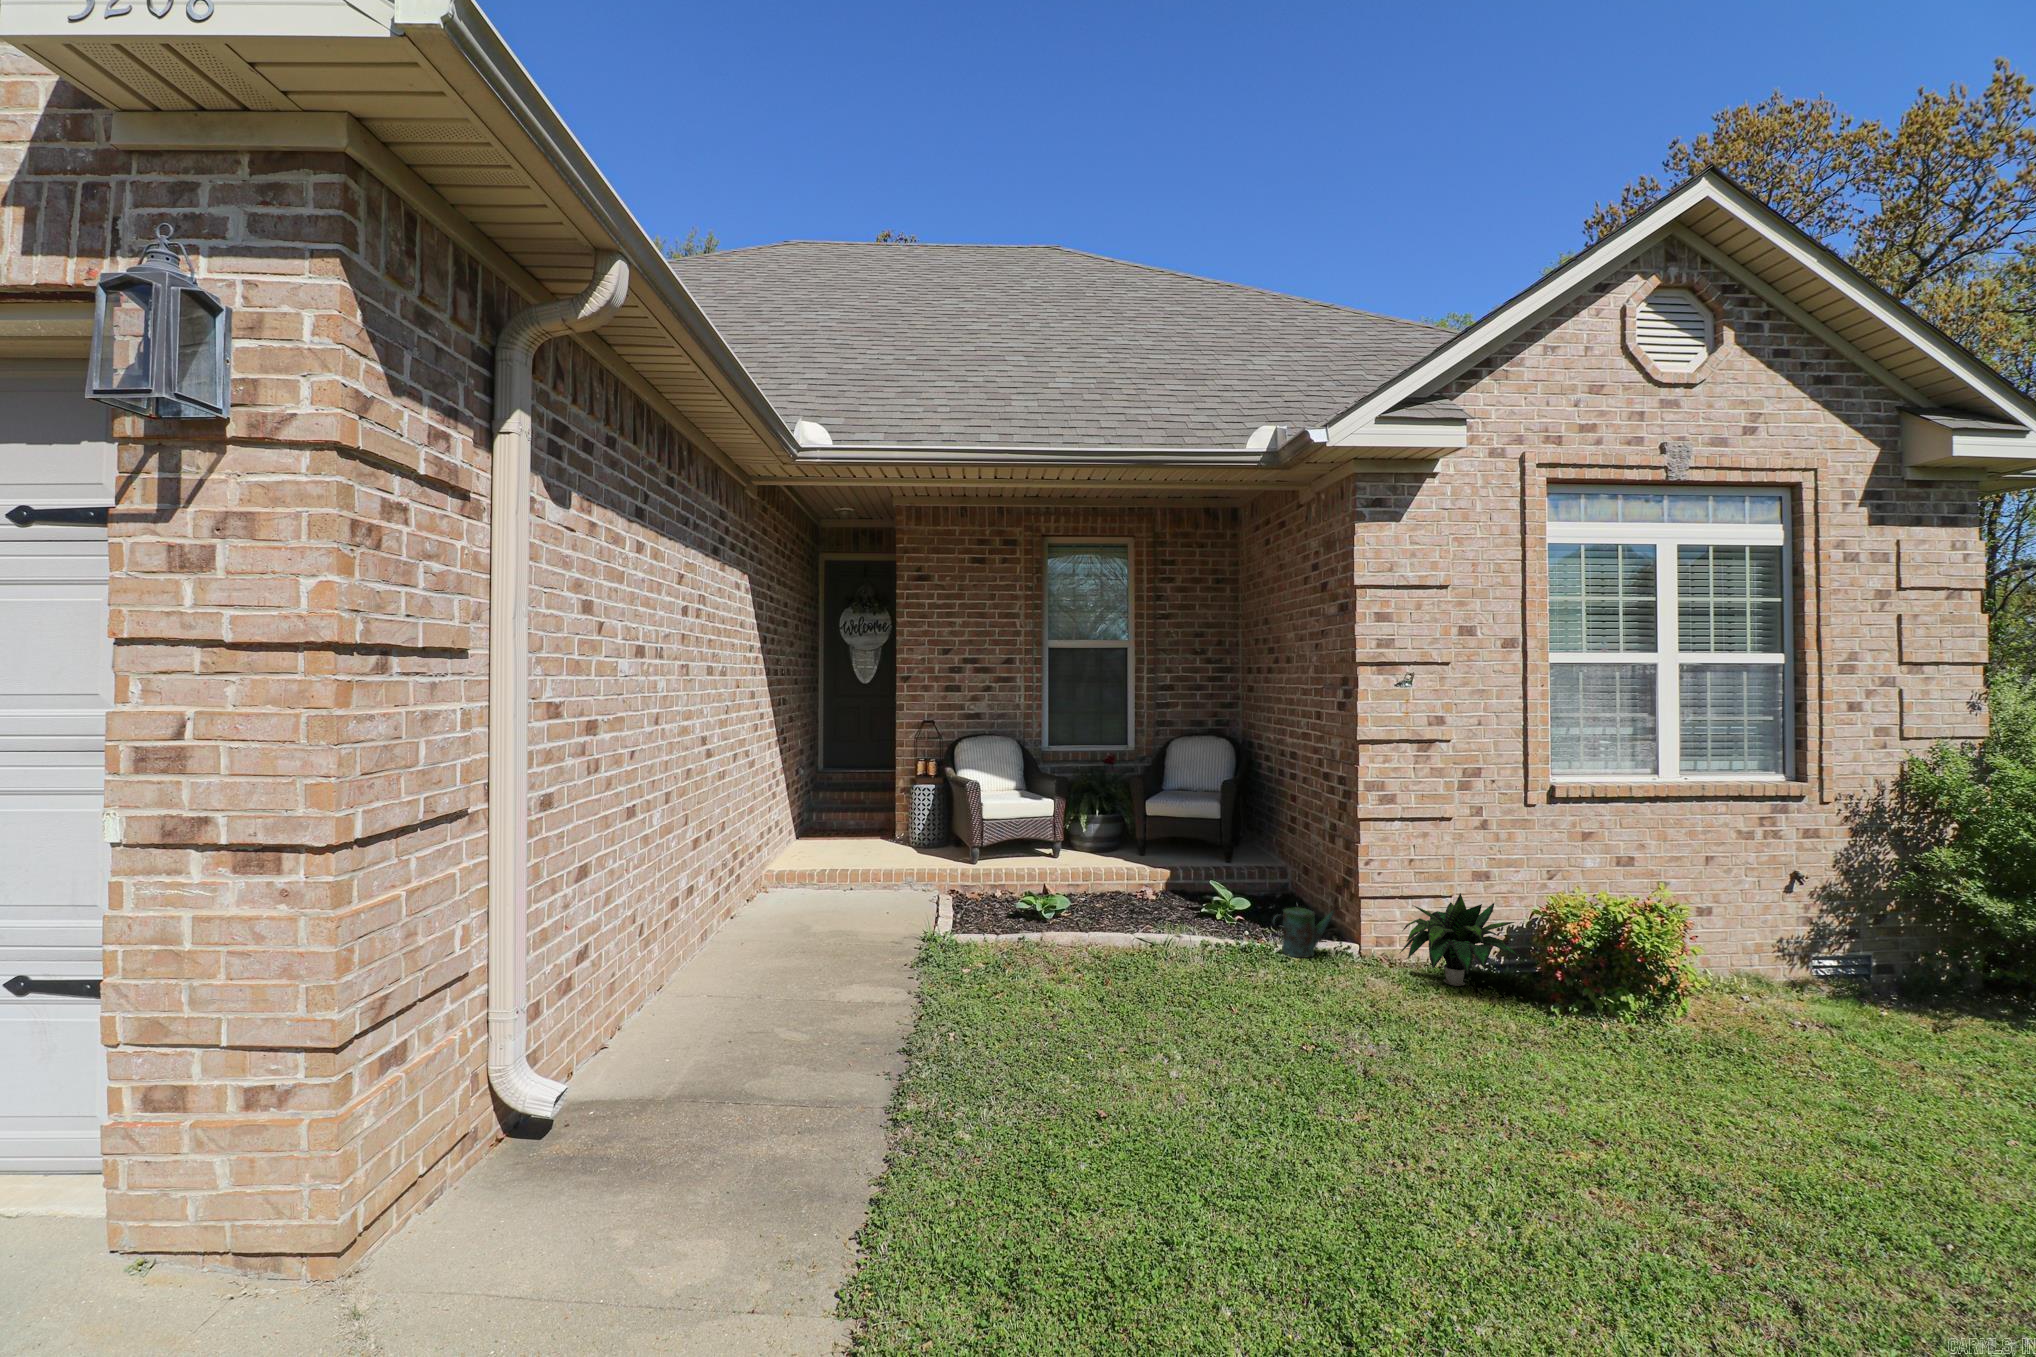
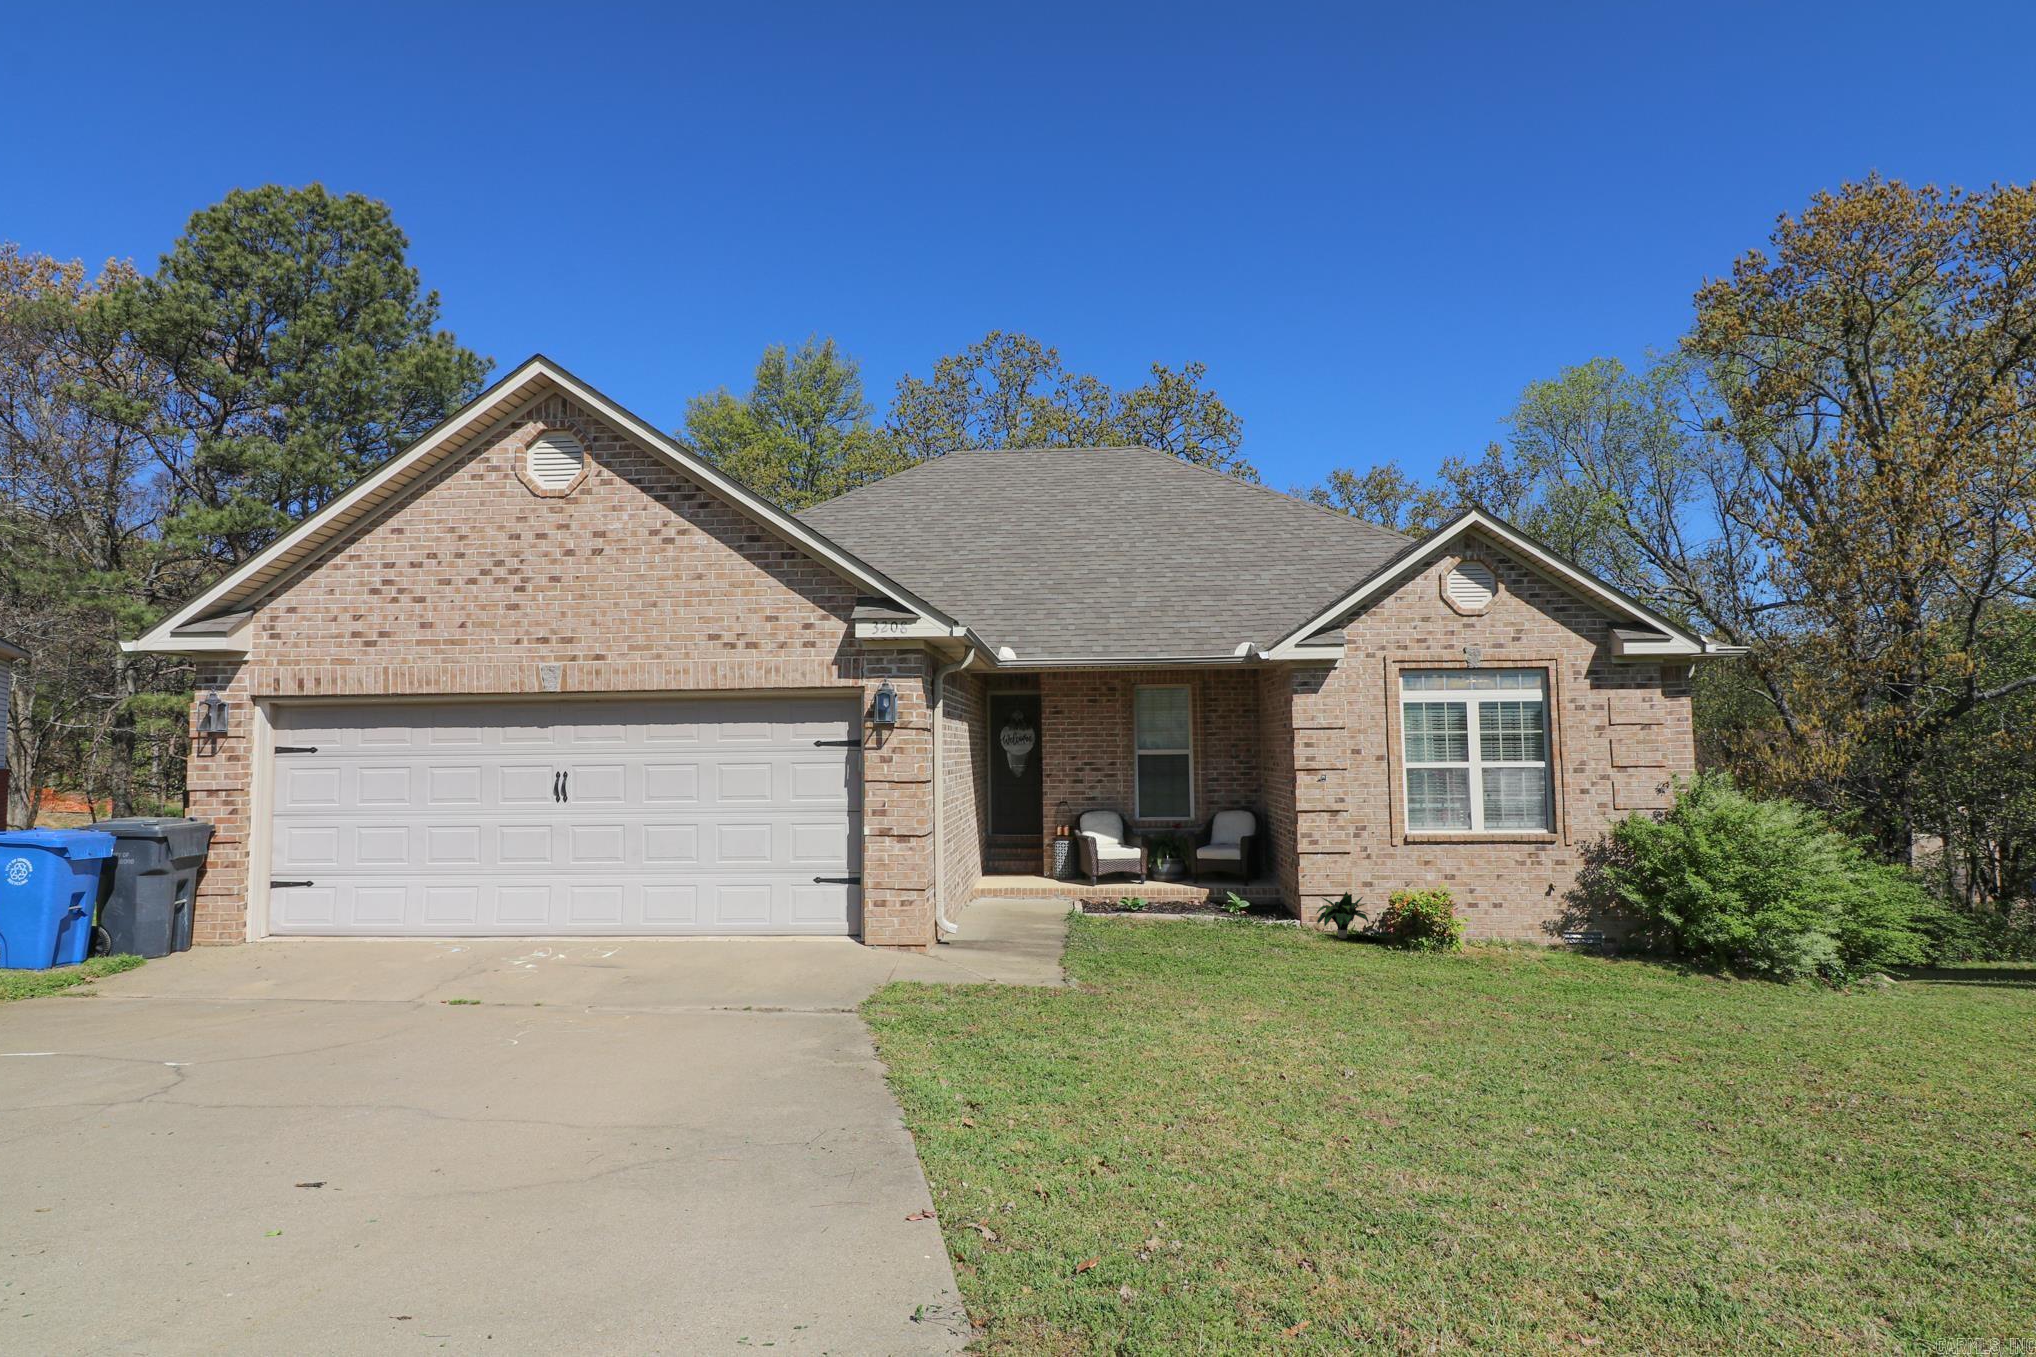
watering can: present [1273,903,1341,958] -> none [1254,900,1293,929]

